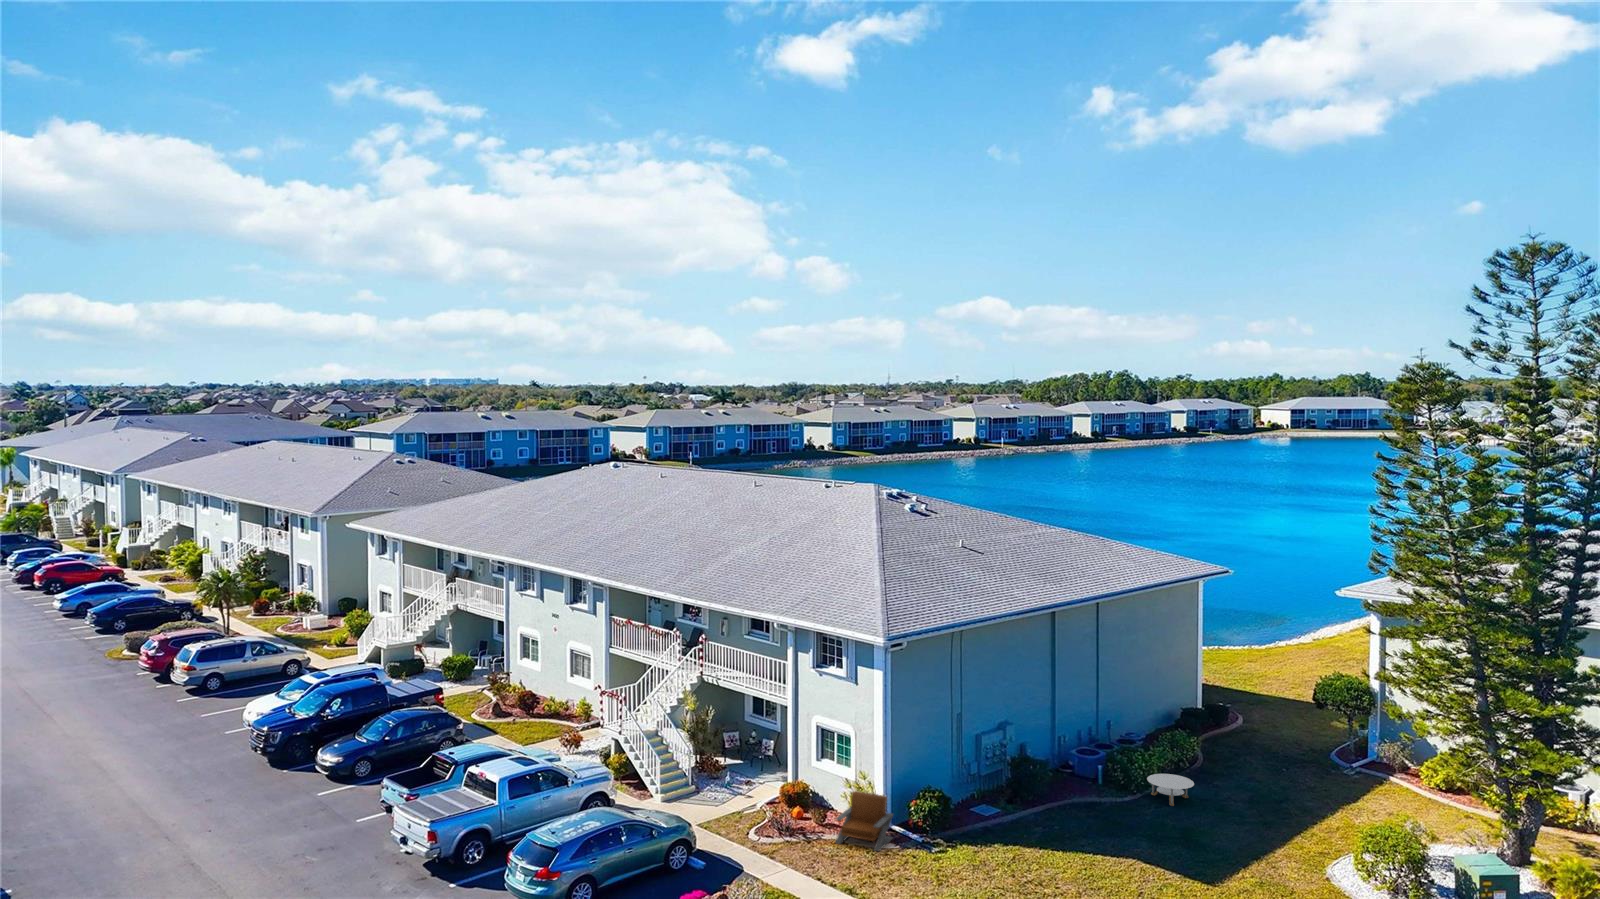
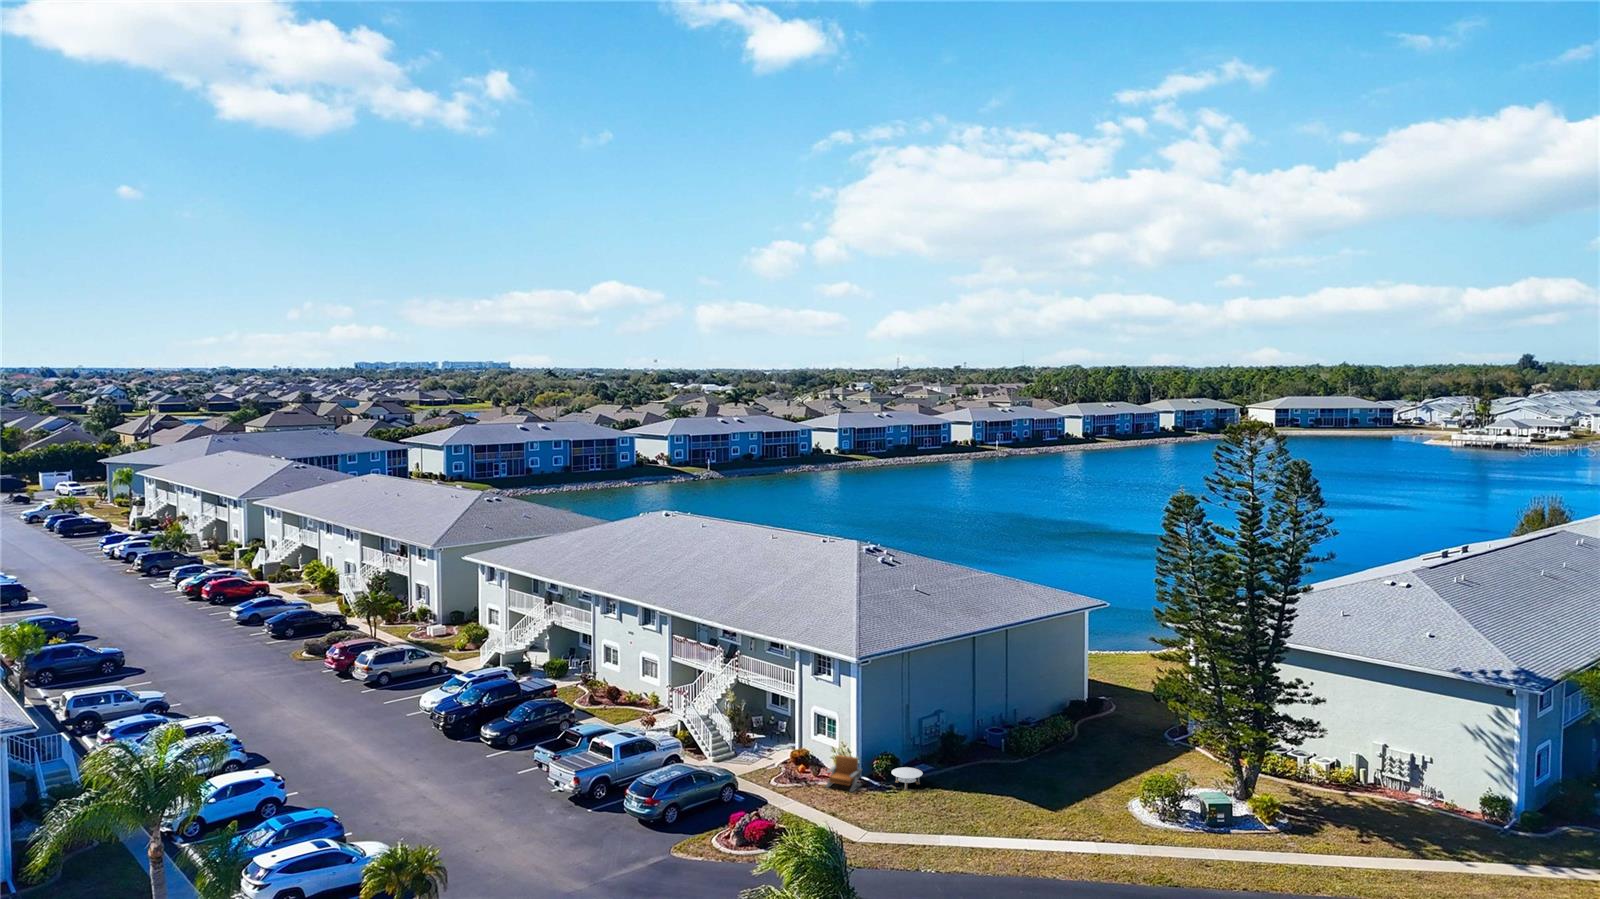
round table: present [1147,774,1194,806] -> present [891,767,923,790]

